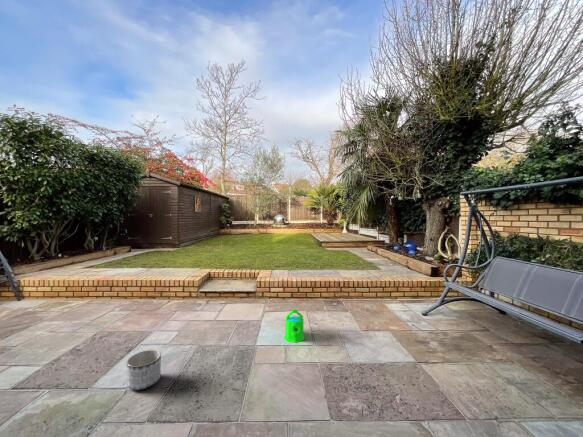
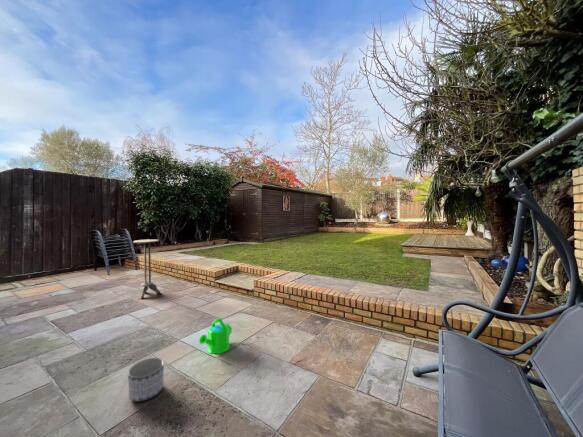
side table: none [102,247,137,326] -> present [134,239,160,299]
planter: present [127,350,161,390] -> present [128,358,164,402]

